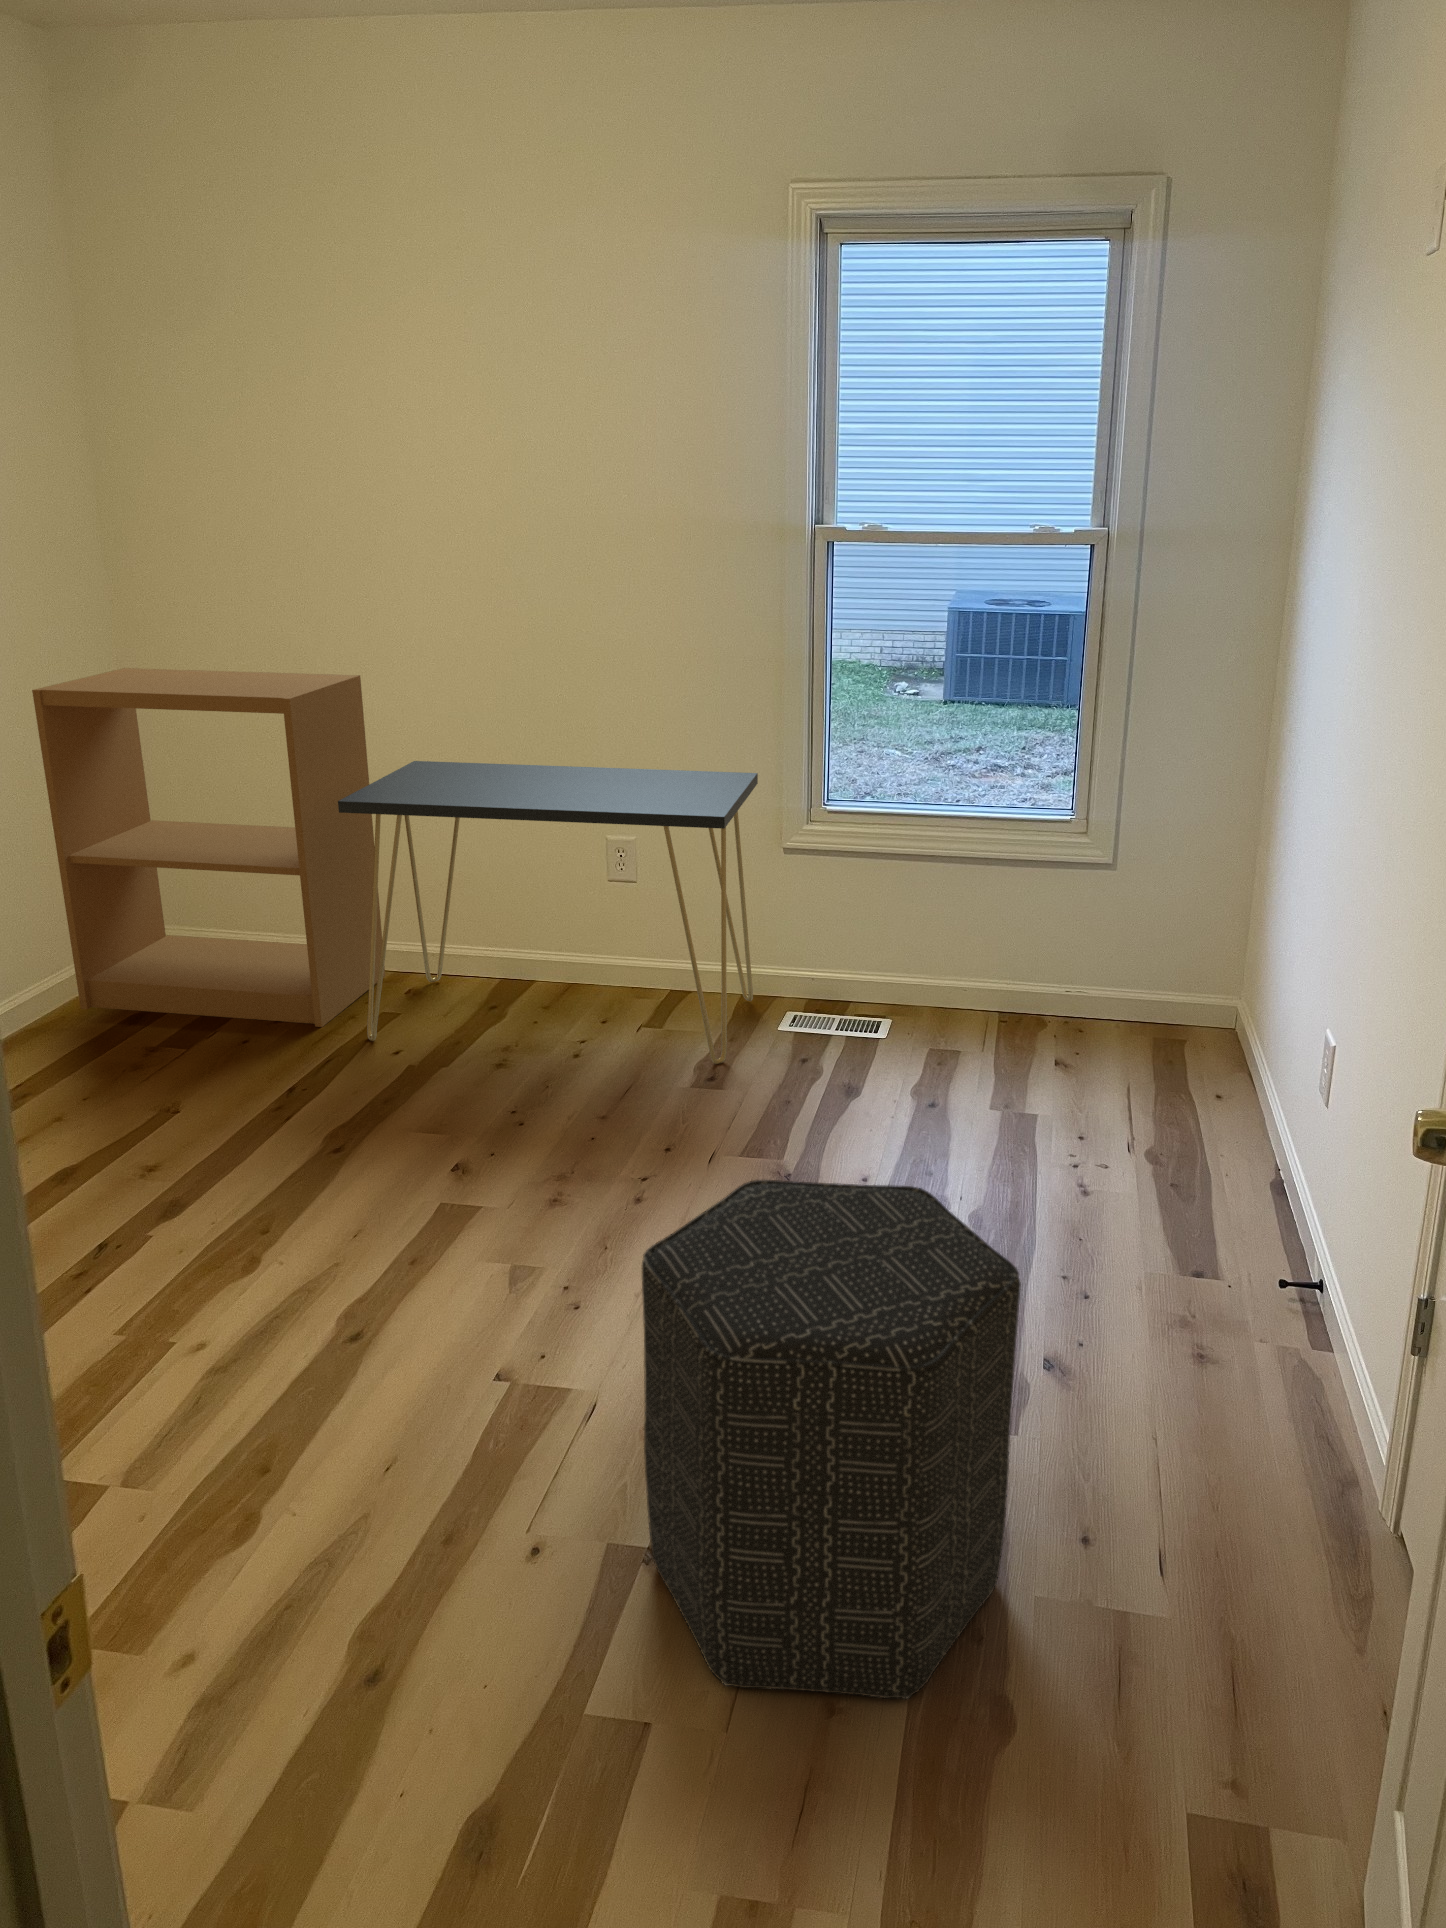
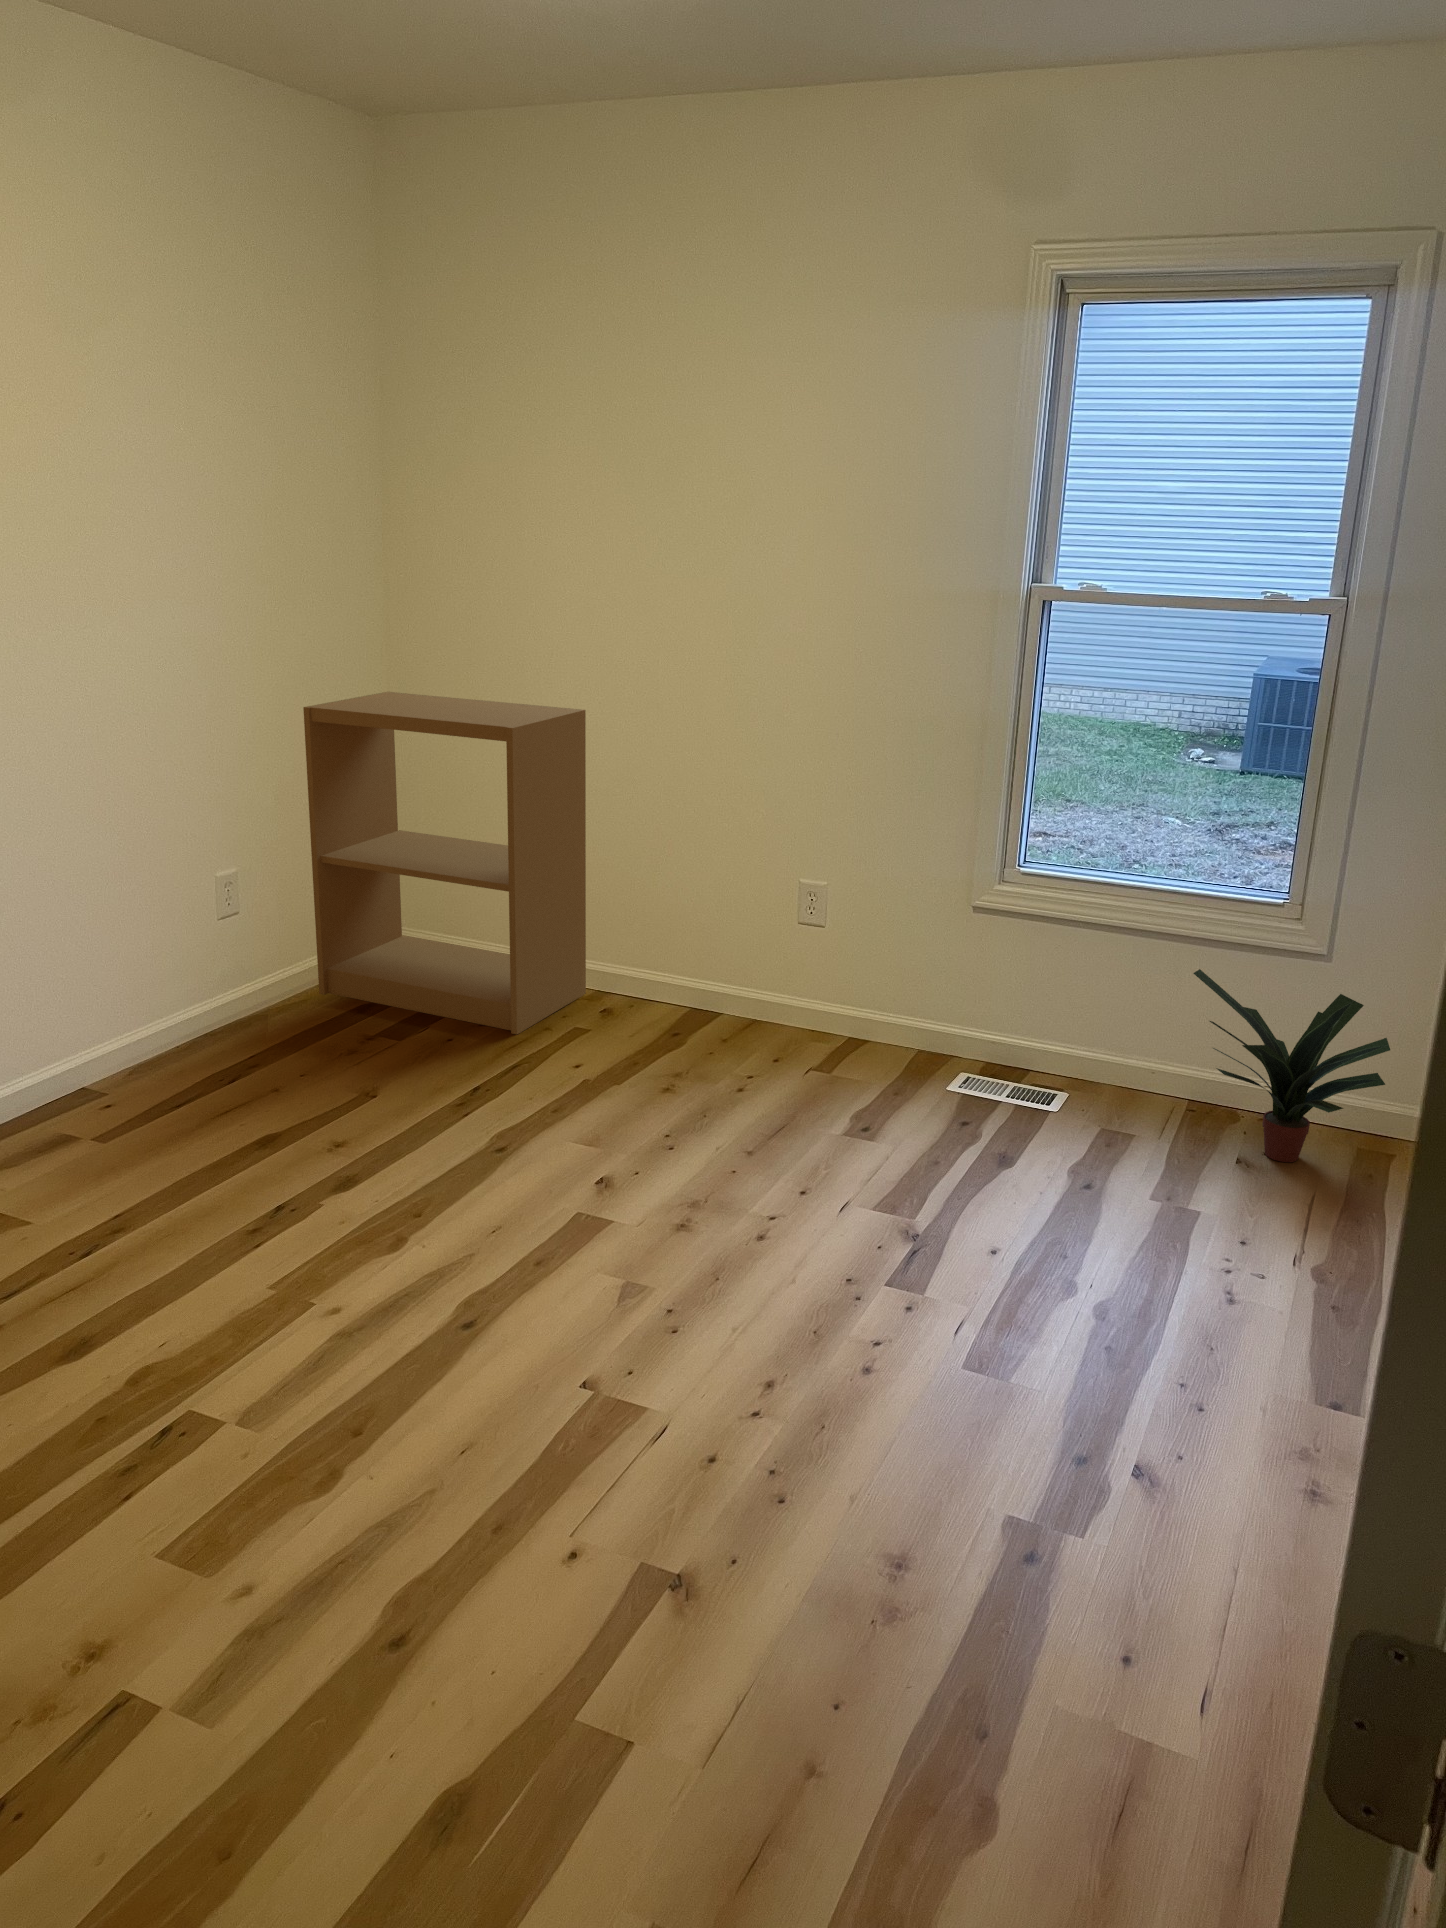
desk: present [338,761,758,1064] -> none [544,793,952,1116]
potted plant: none [1003,887,1180,1058] -> present [1193,969,1390,1162]
ottoman: present [642,1180,1021,1699] -> none [674,1232,1053,1781]

